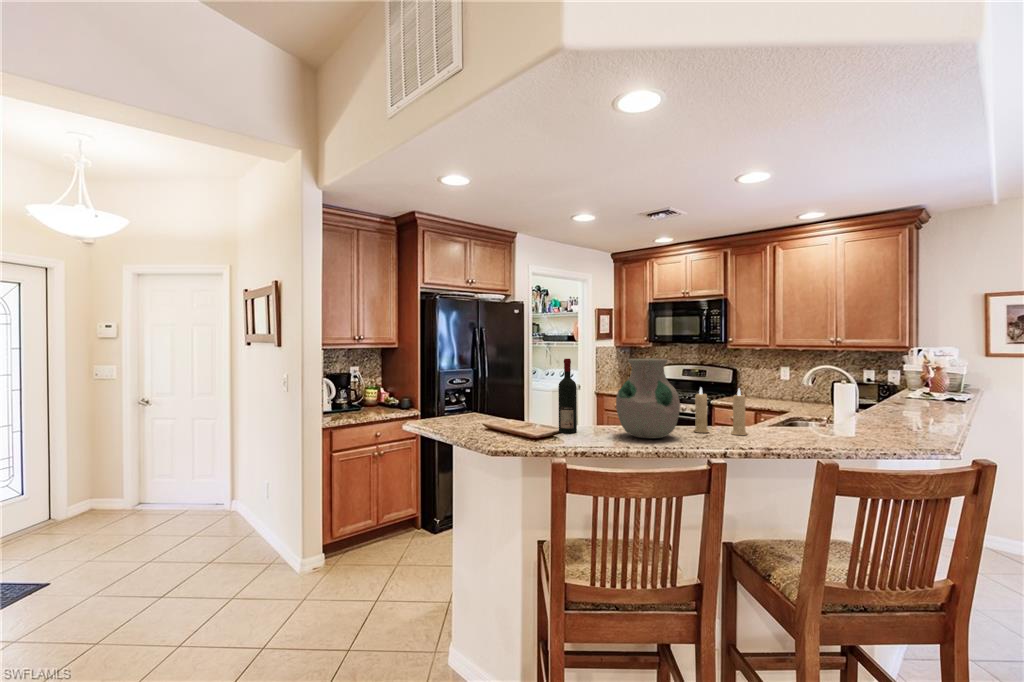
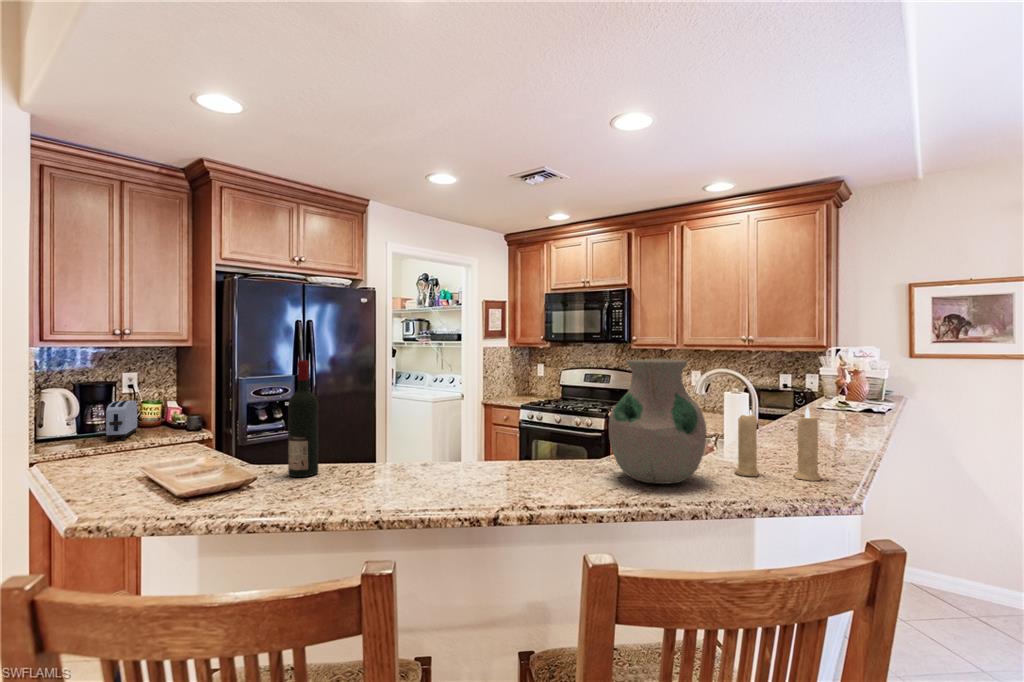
vase: present [616,358,680,438] -> present [609,359,707,484]
toaster: none [357,388,370,417] -> present [106,401,137,441]
candle: present [694,388,747,435] -> present [735,405,821,481]

